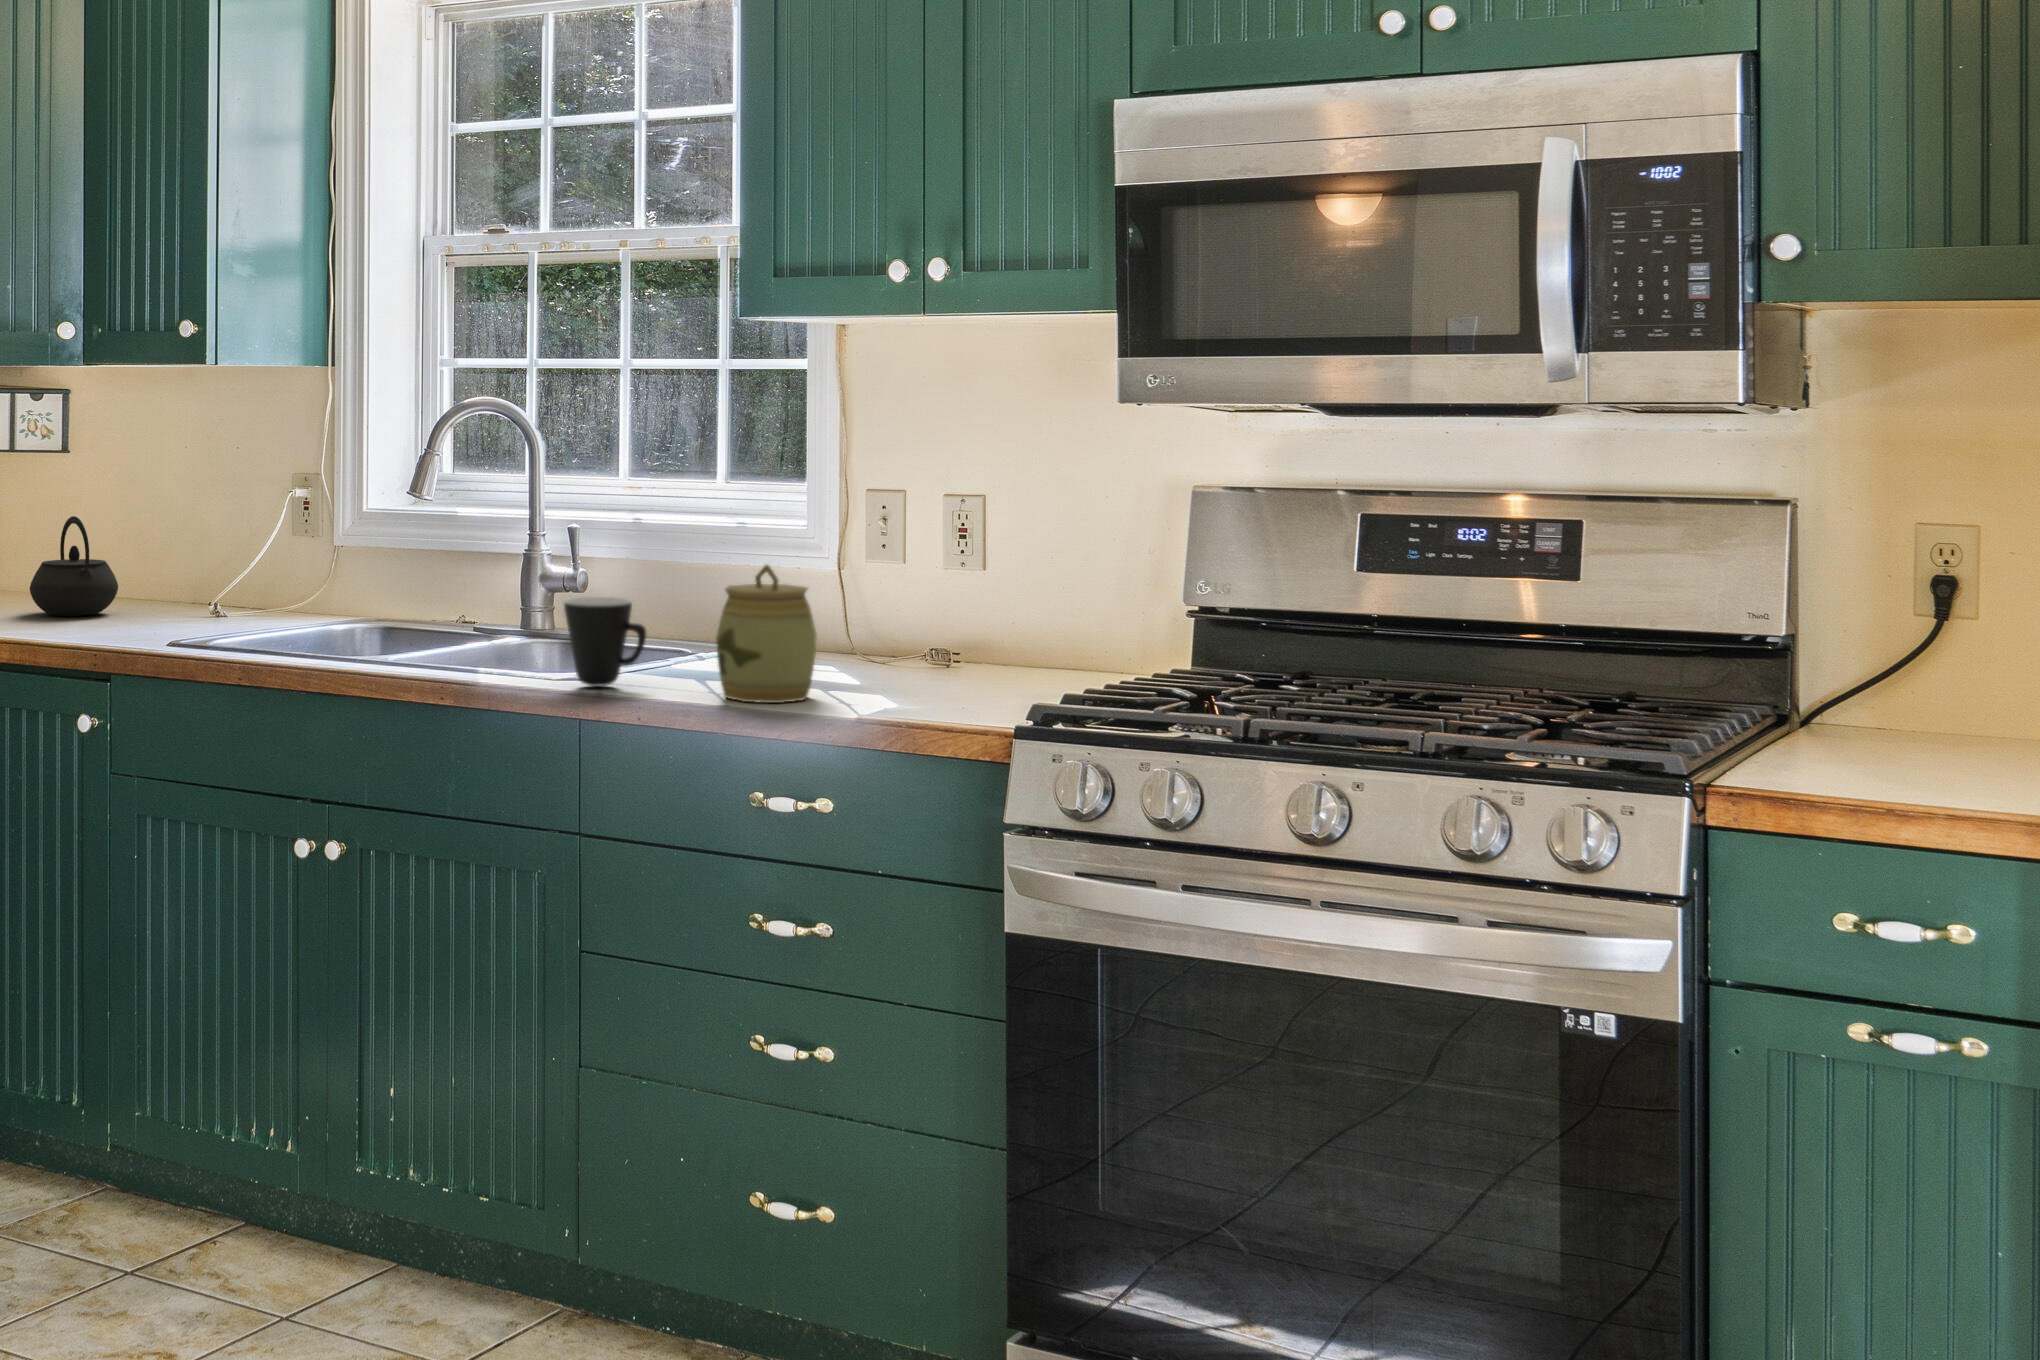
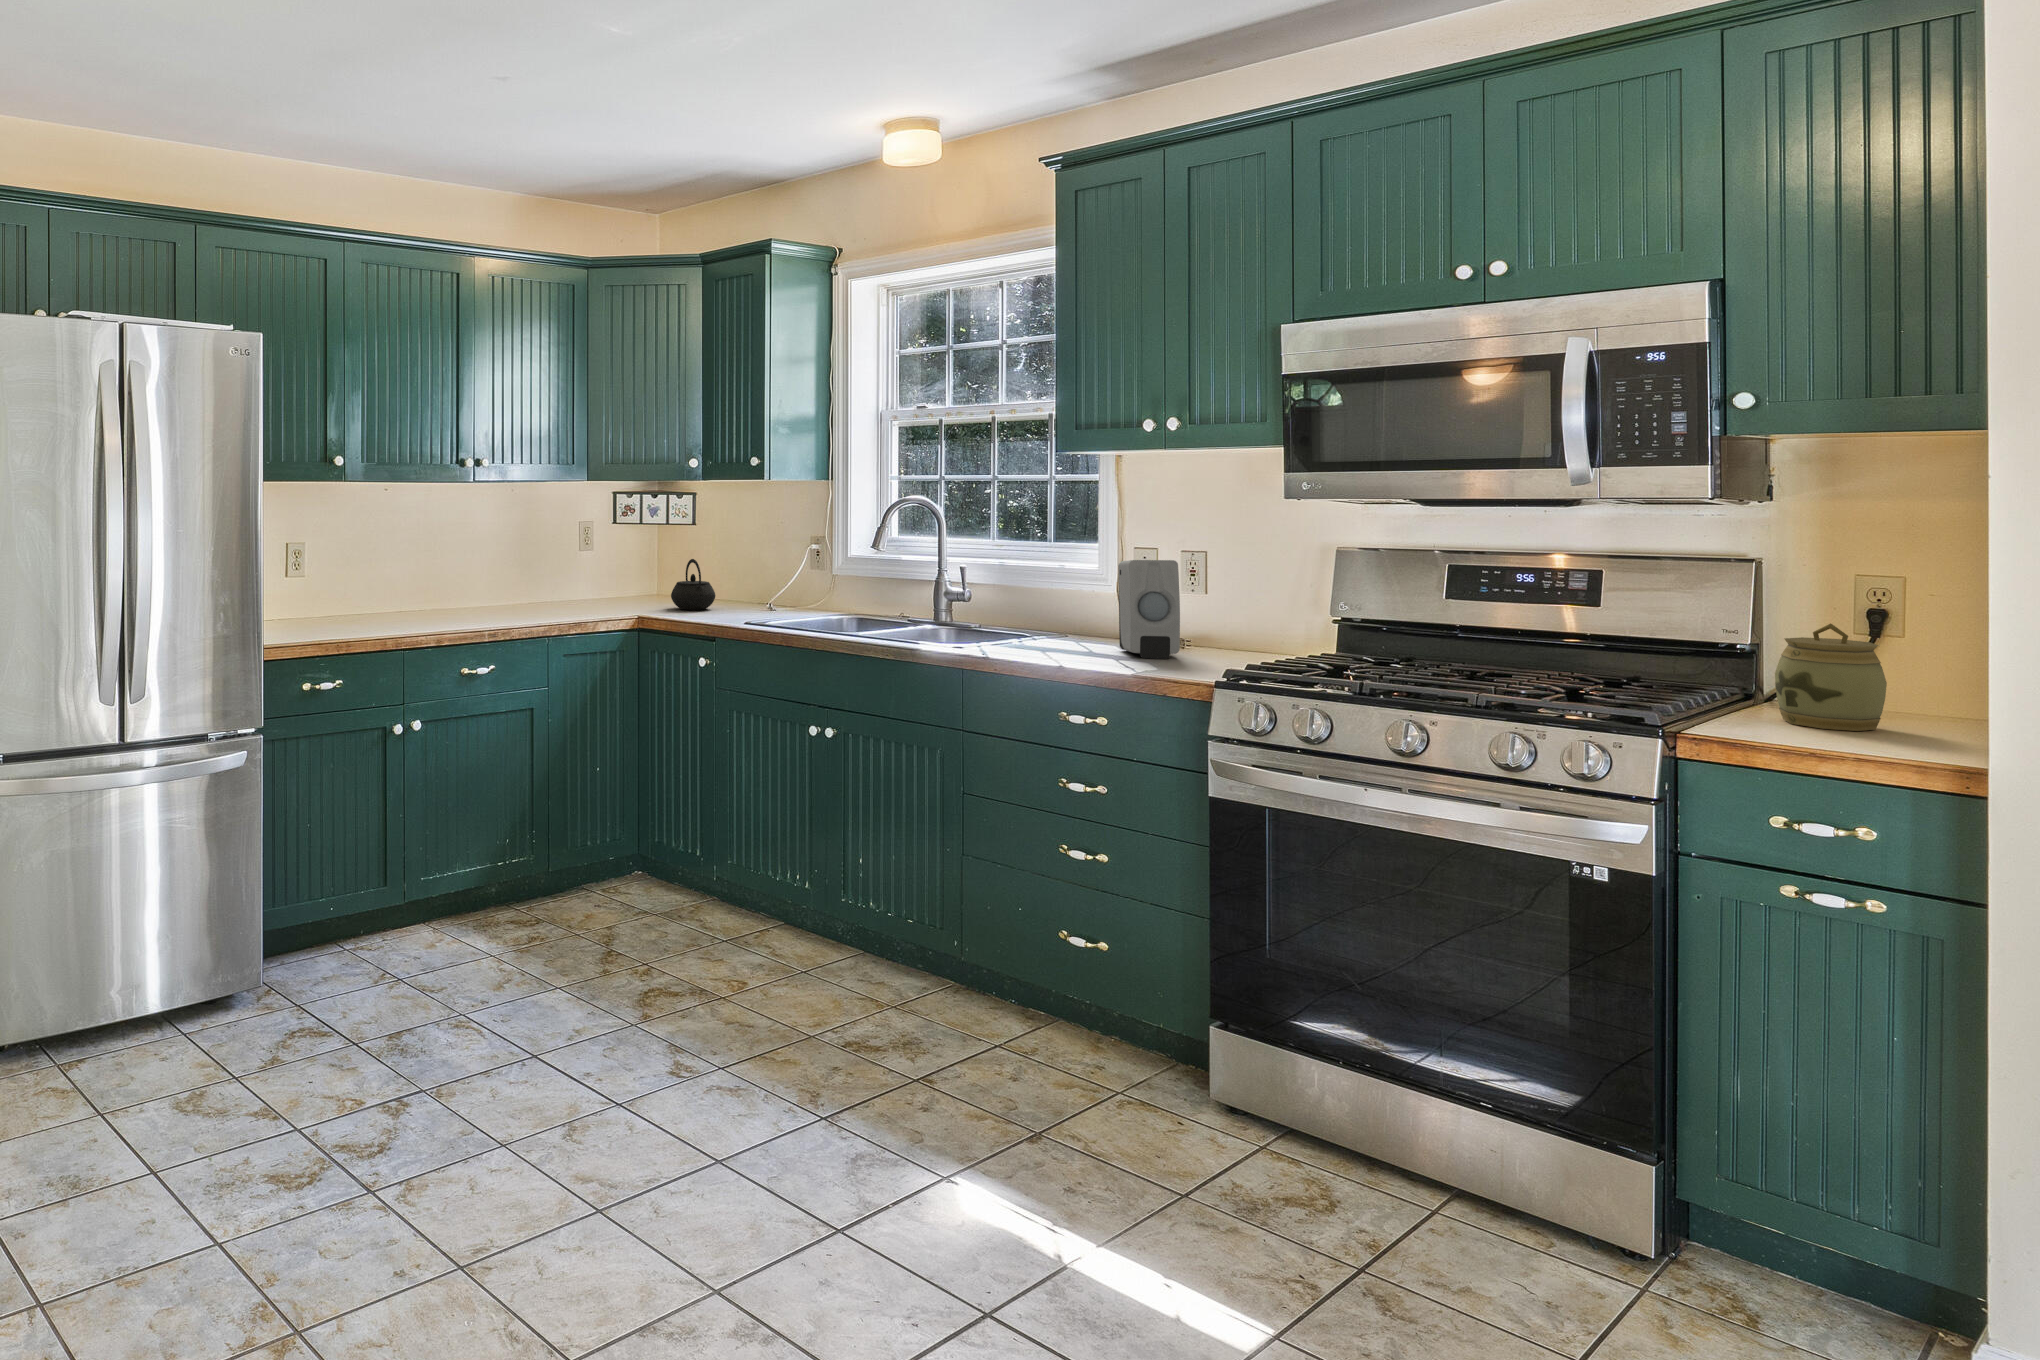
soap dispenser: none [840,508,942,685] -> present [1118,560,1180,659]
jar: present [716,565,816,703] -> present [1775,623,1887,731]
mug: present [564,597,646,686] -> none [956,606,1003,653]

